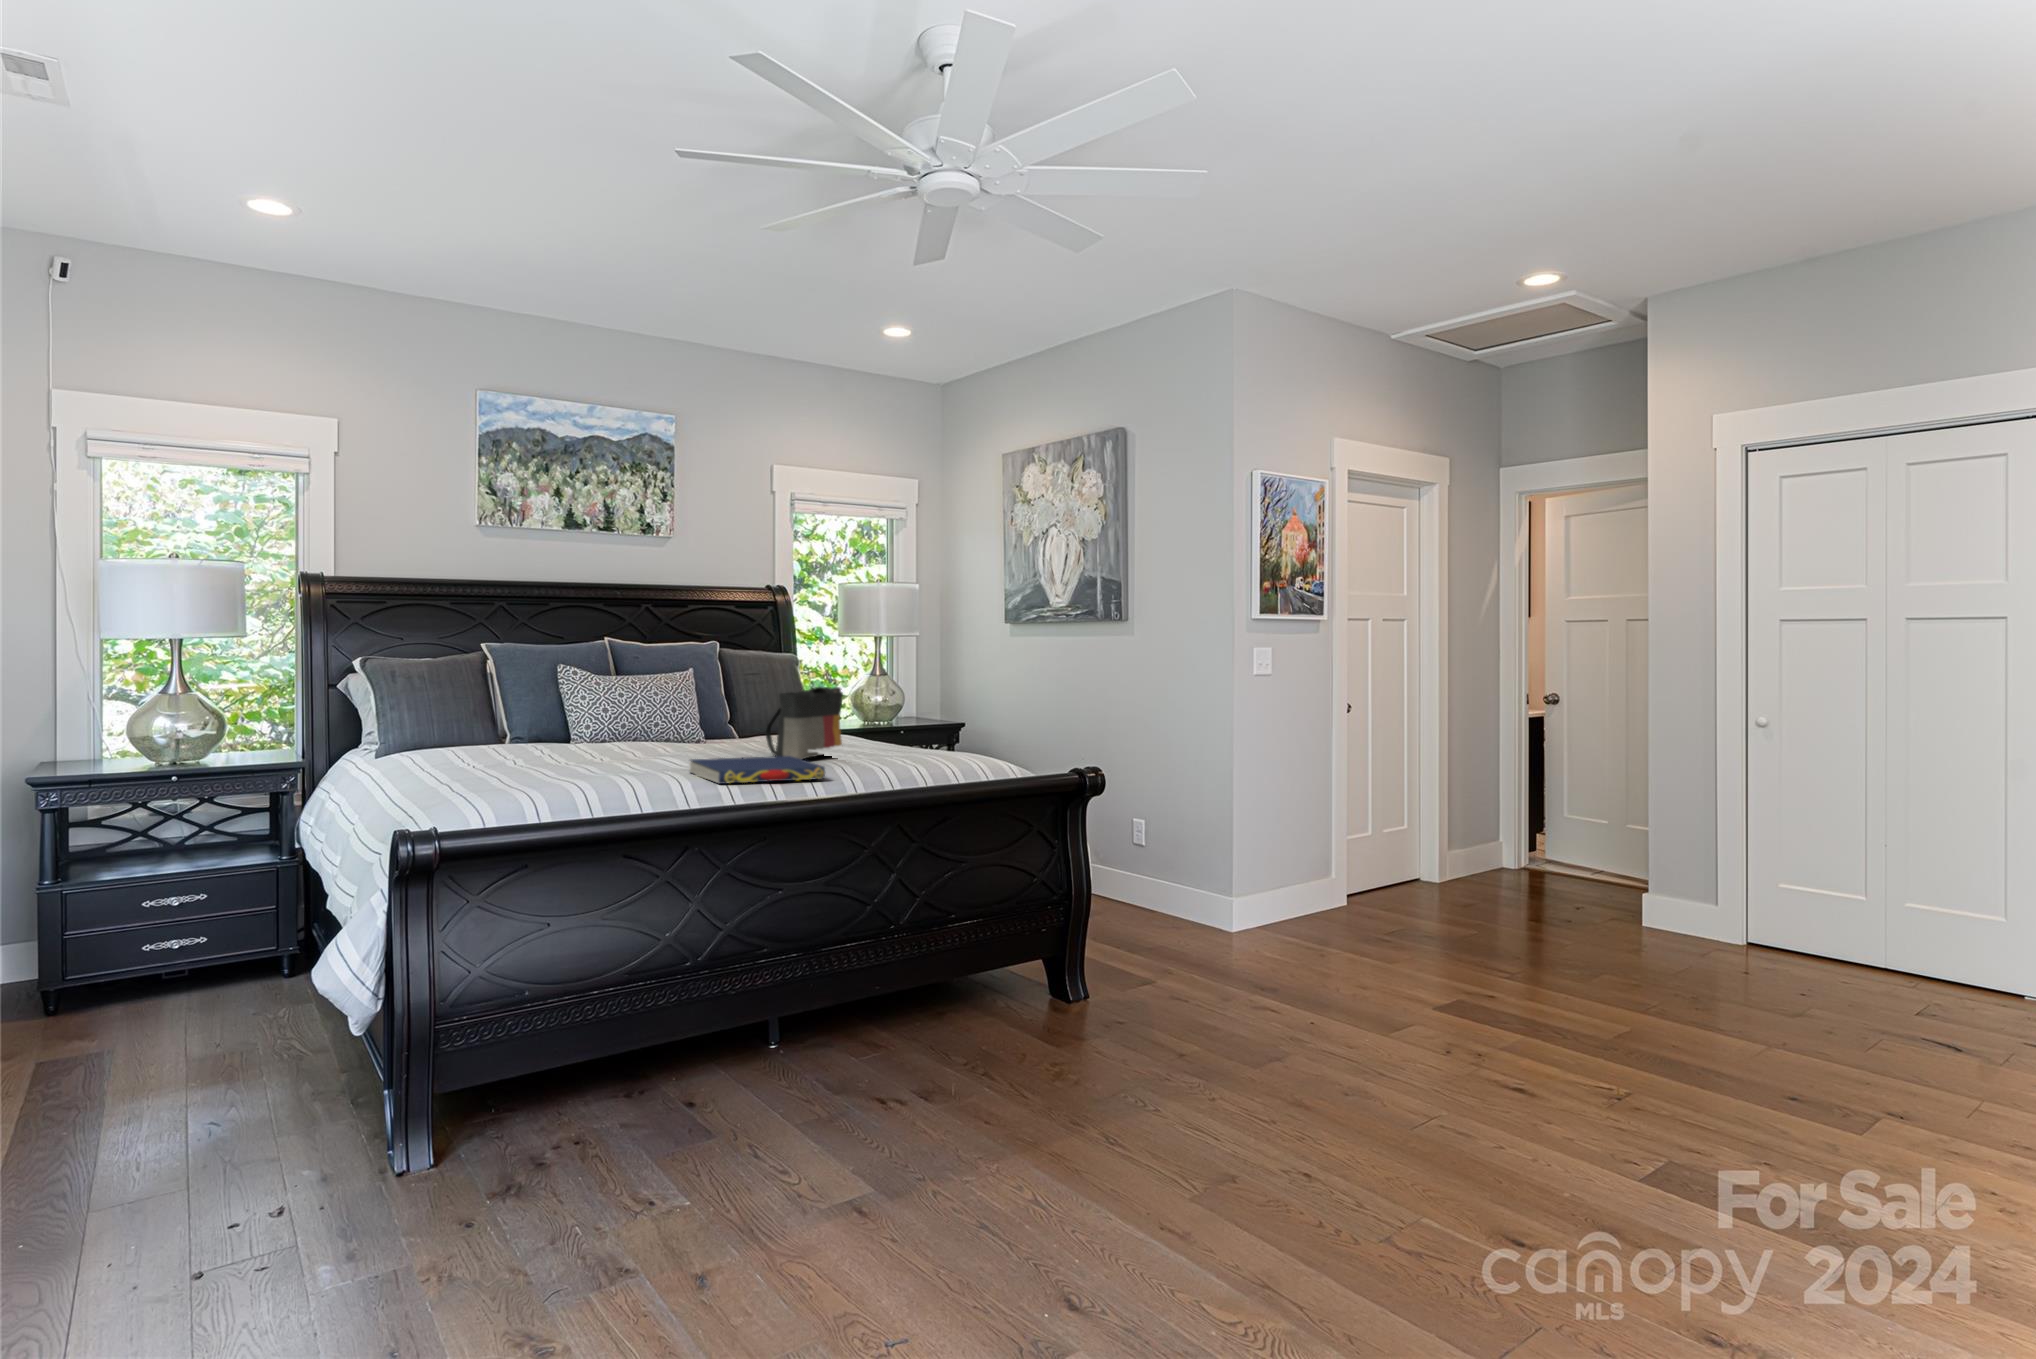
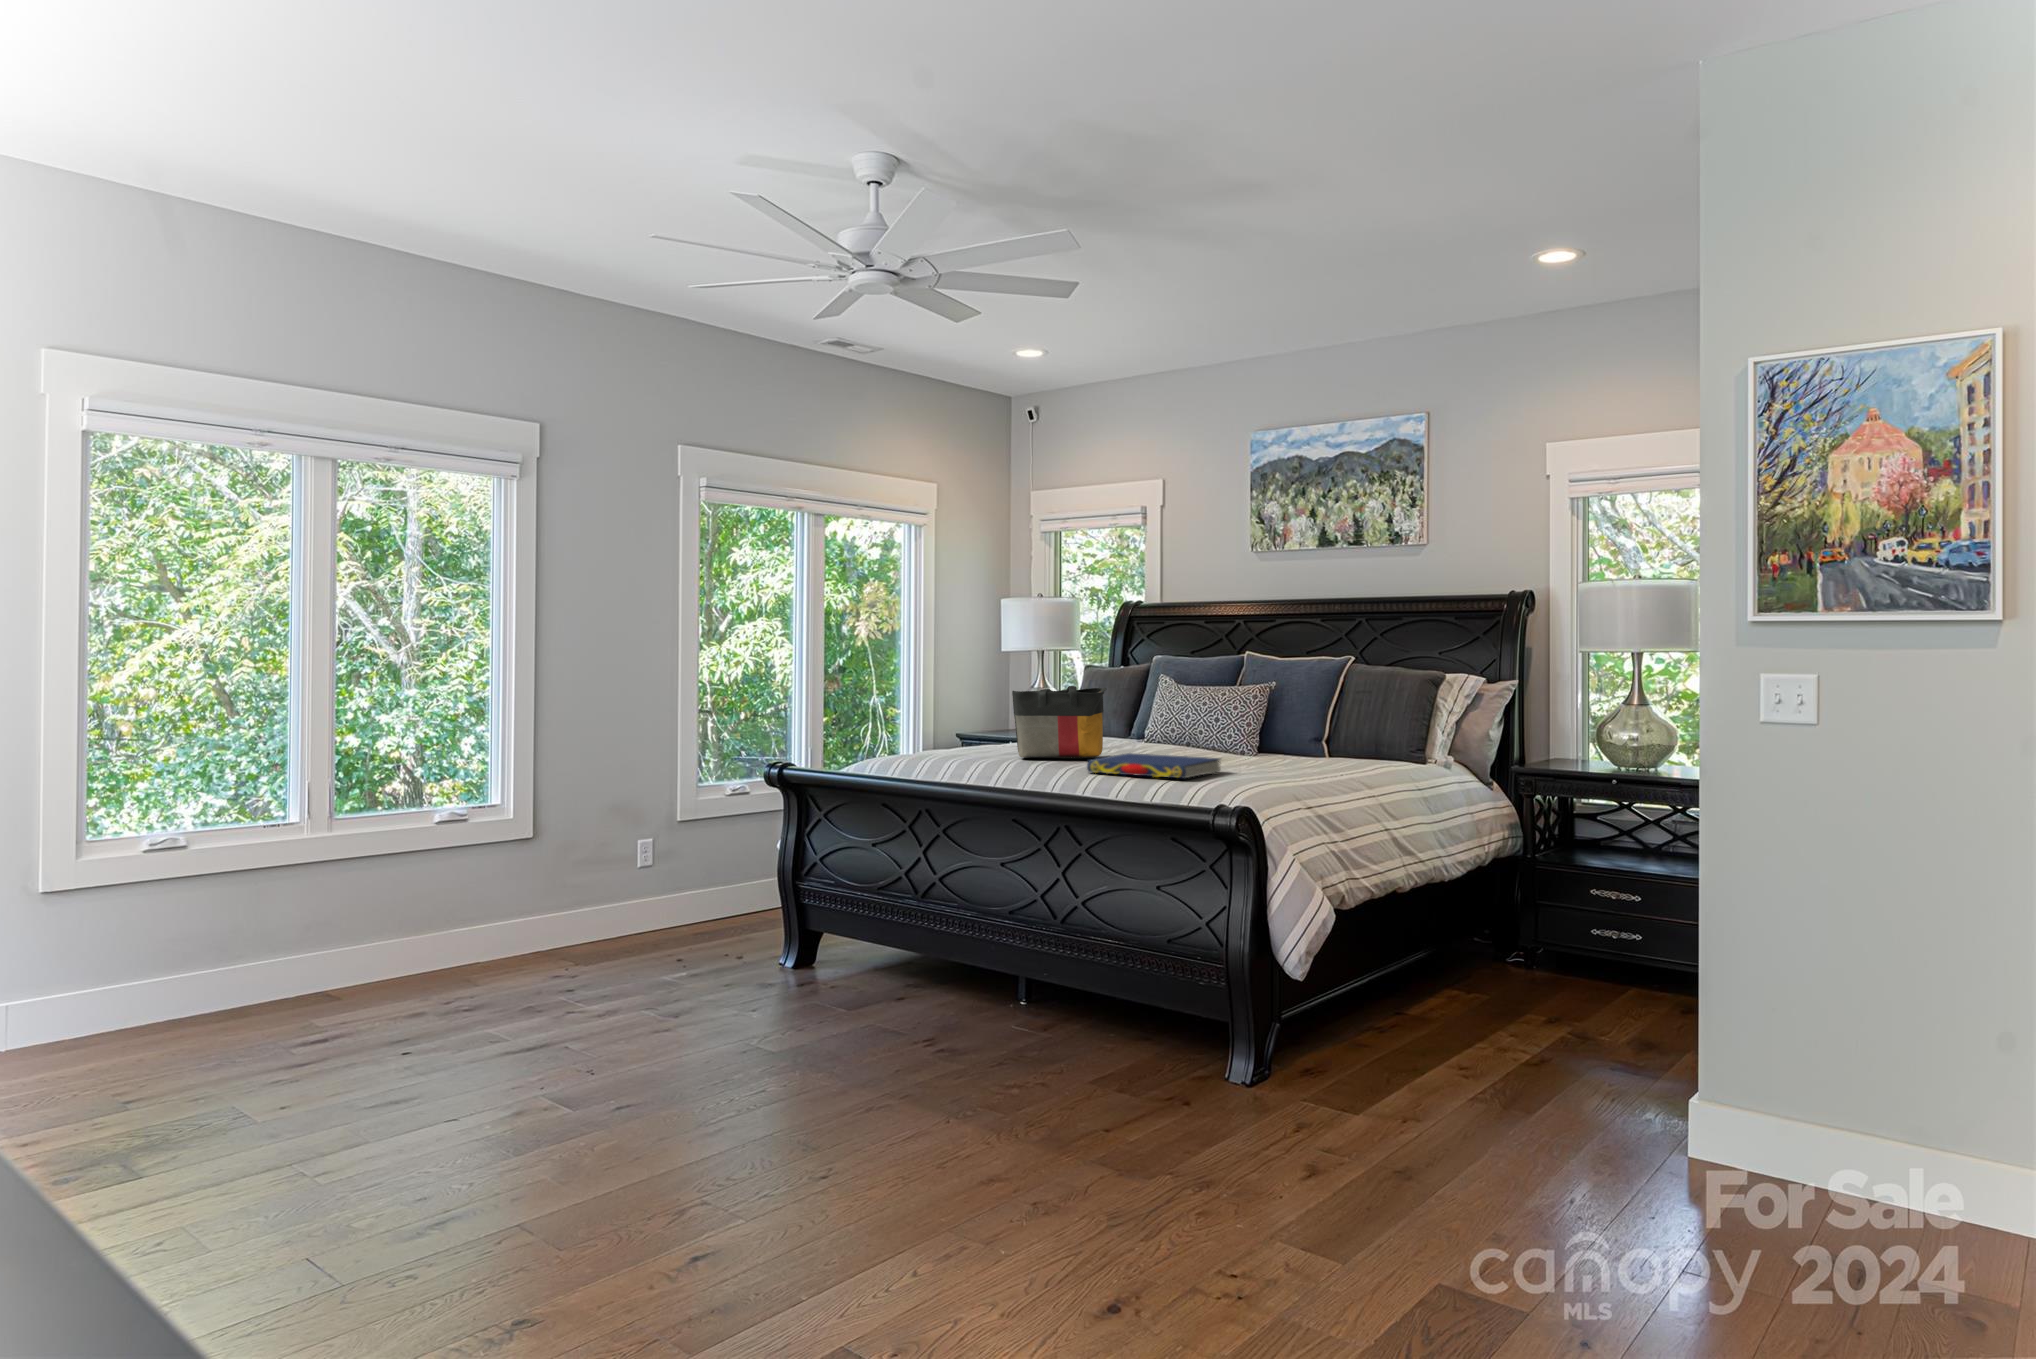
tote bag: present [766,686,843,759] -> present [1012,686,1107,759]

